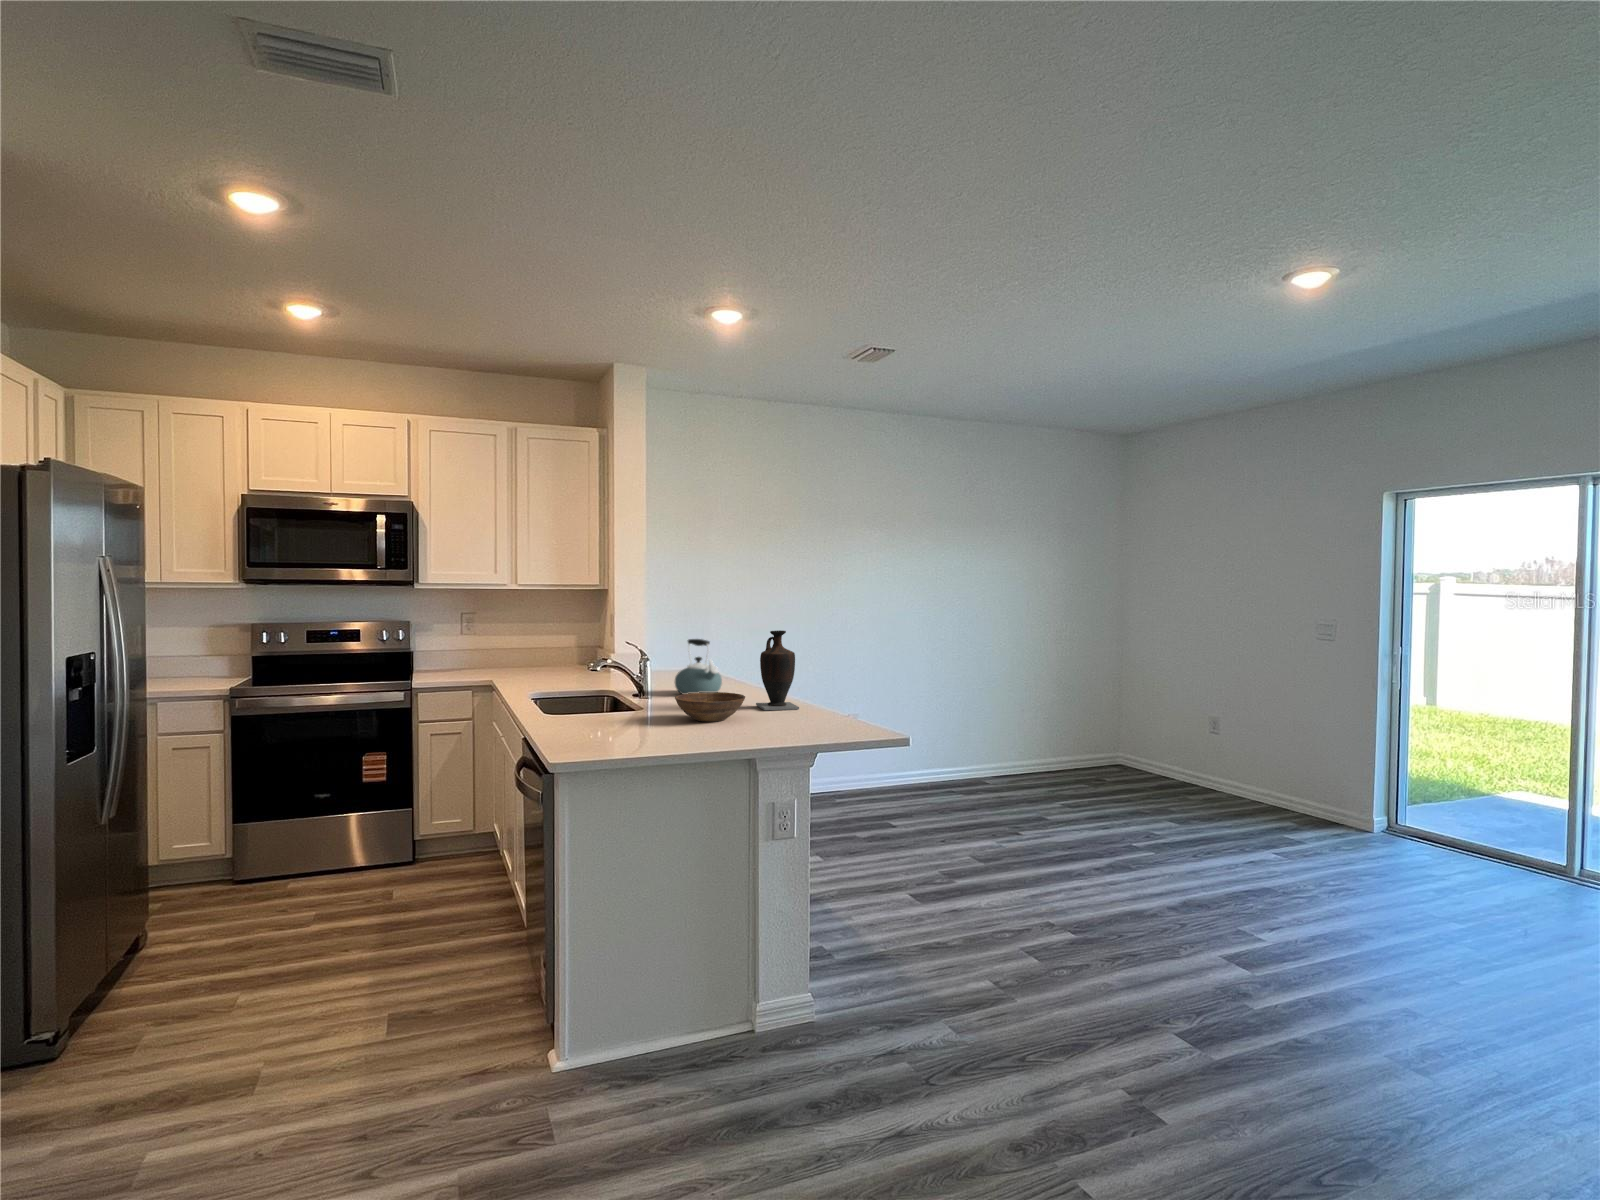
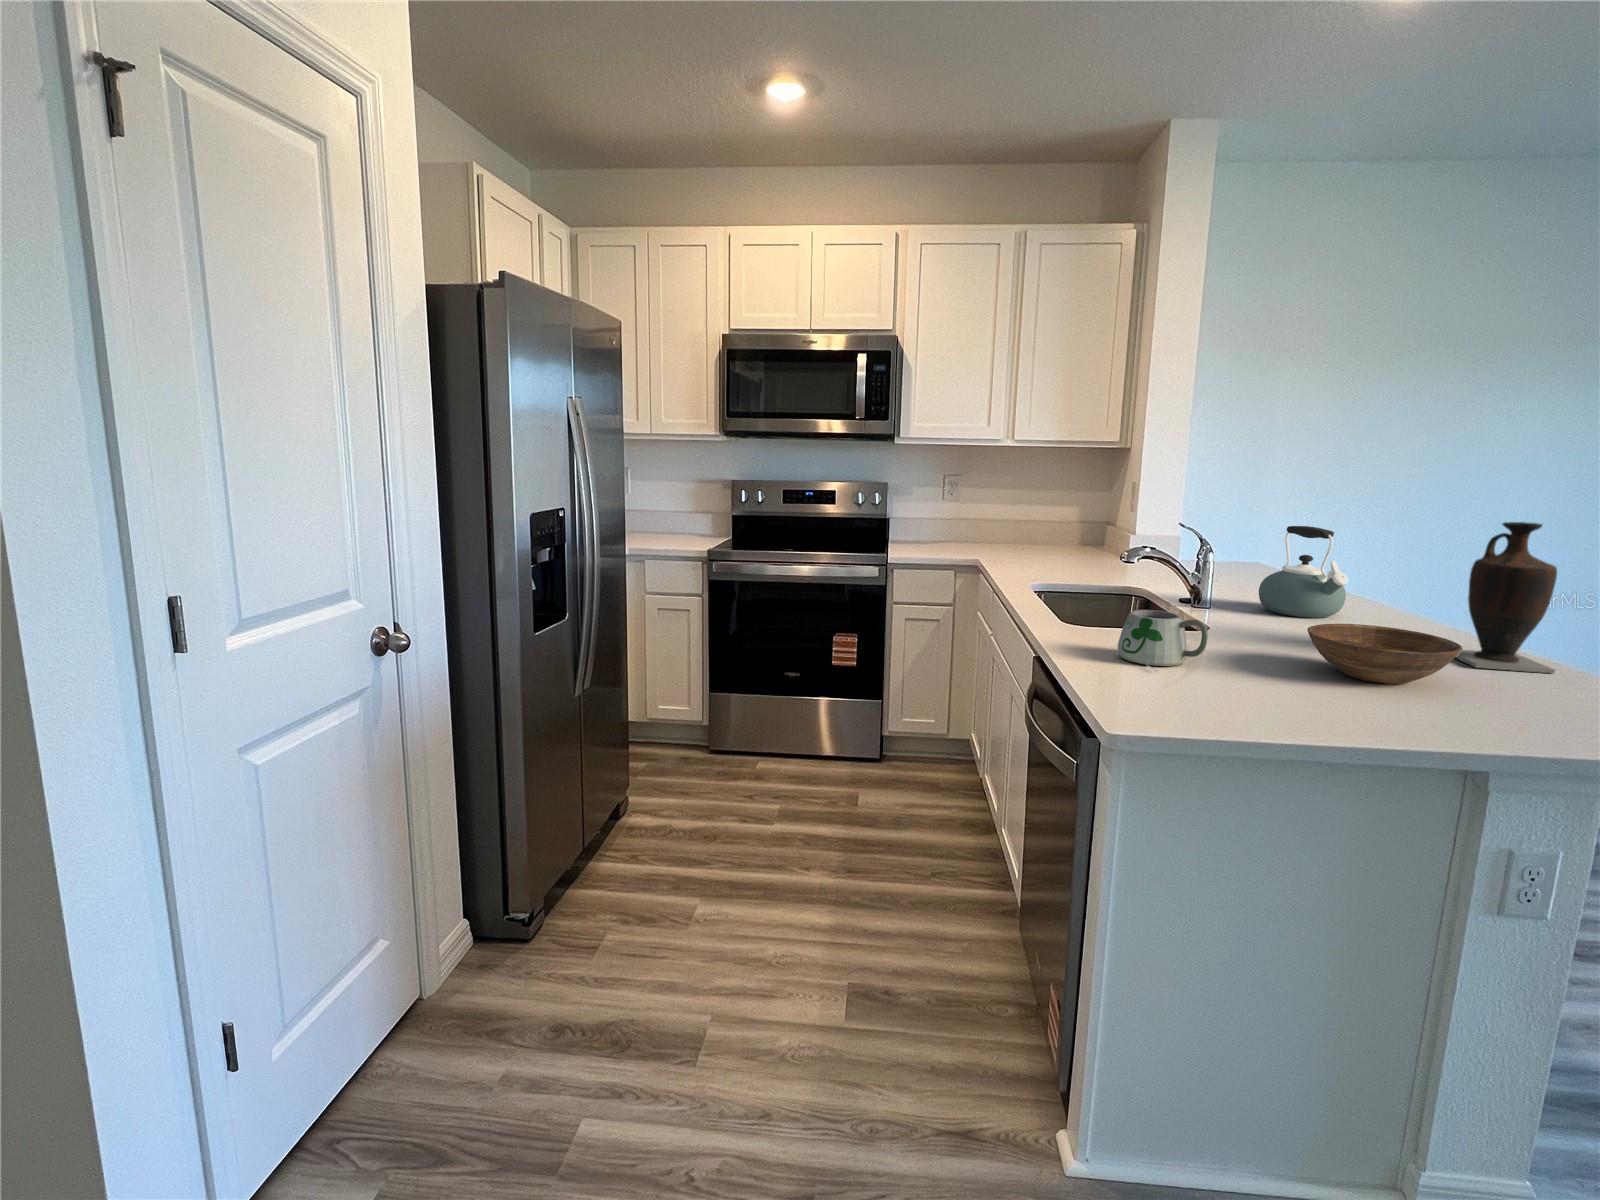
mug: none [569,694,619,730] -> present [1118,610,1208,672]

